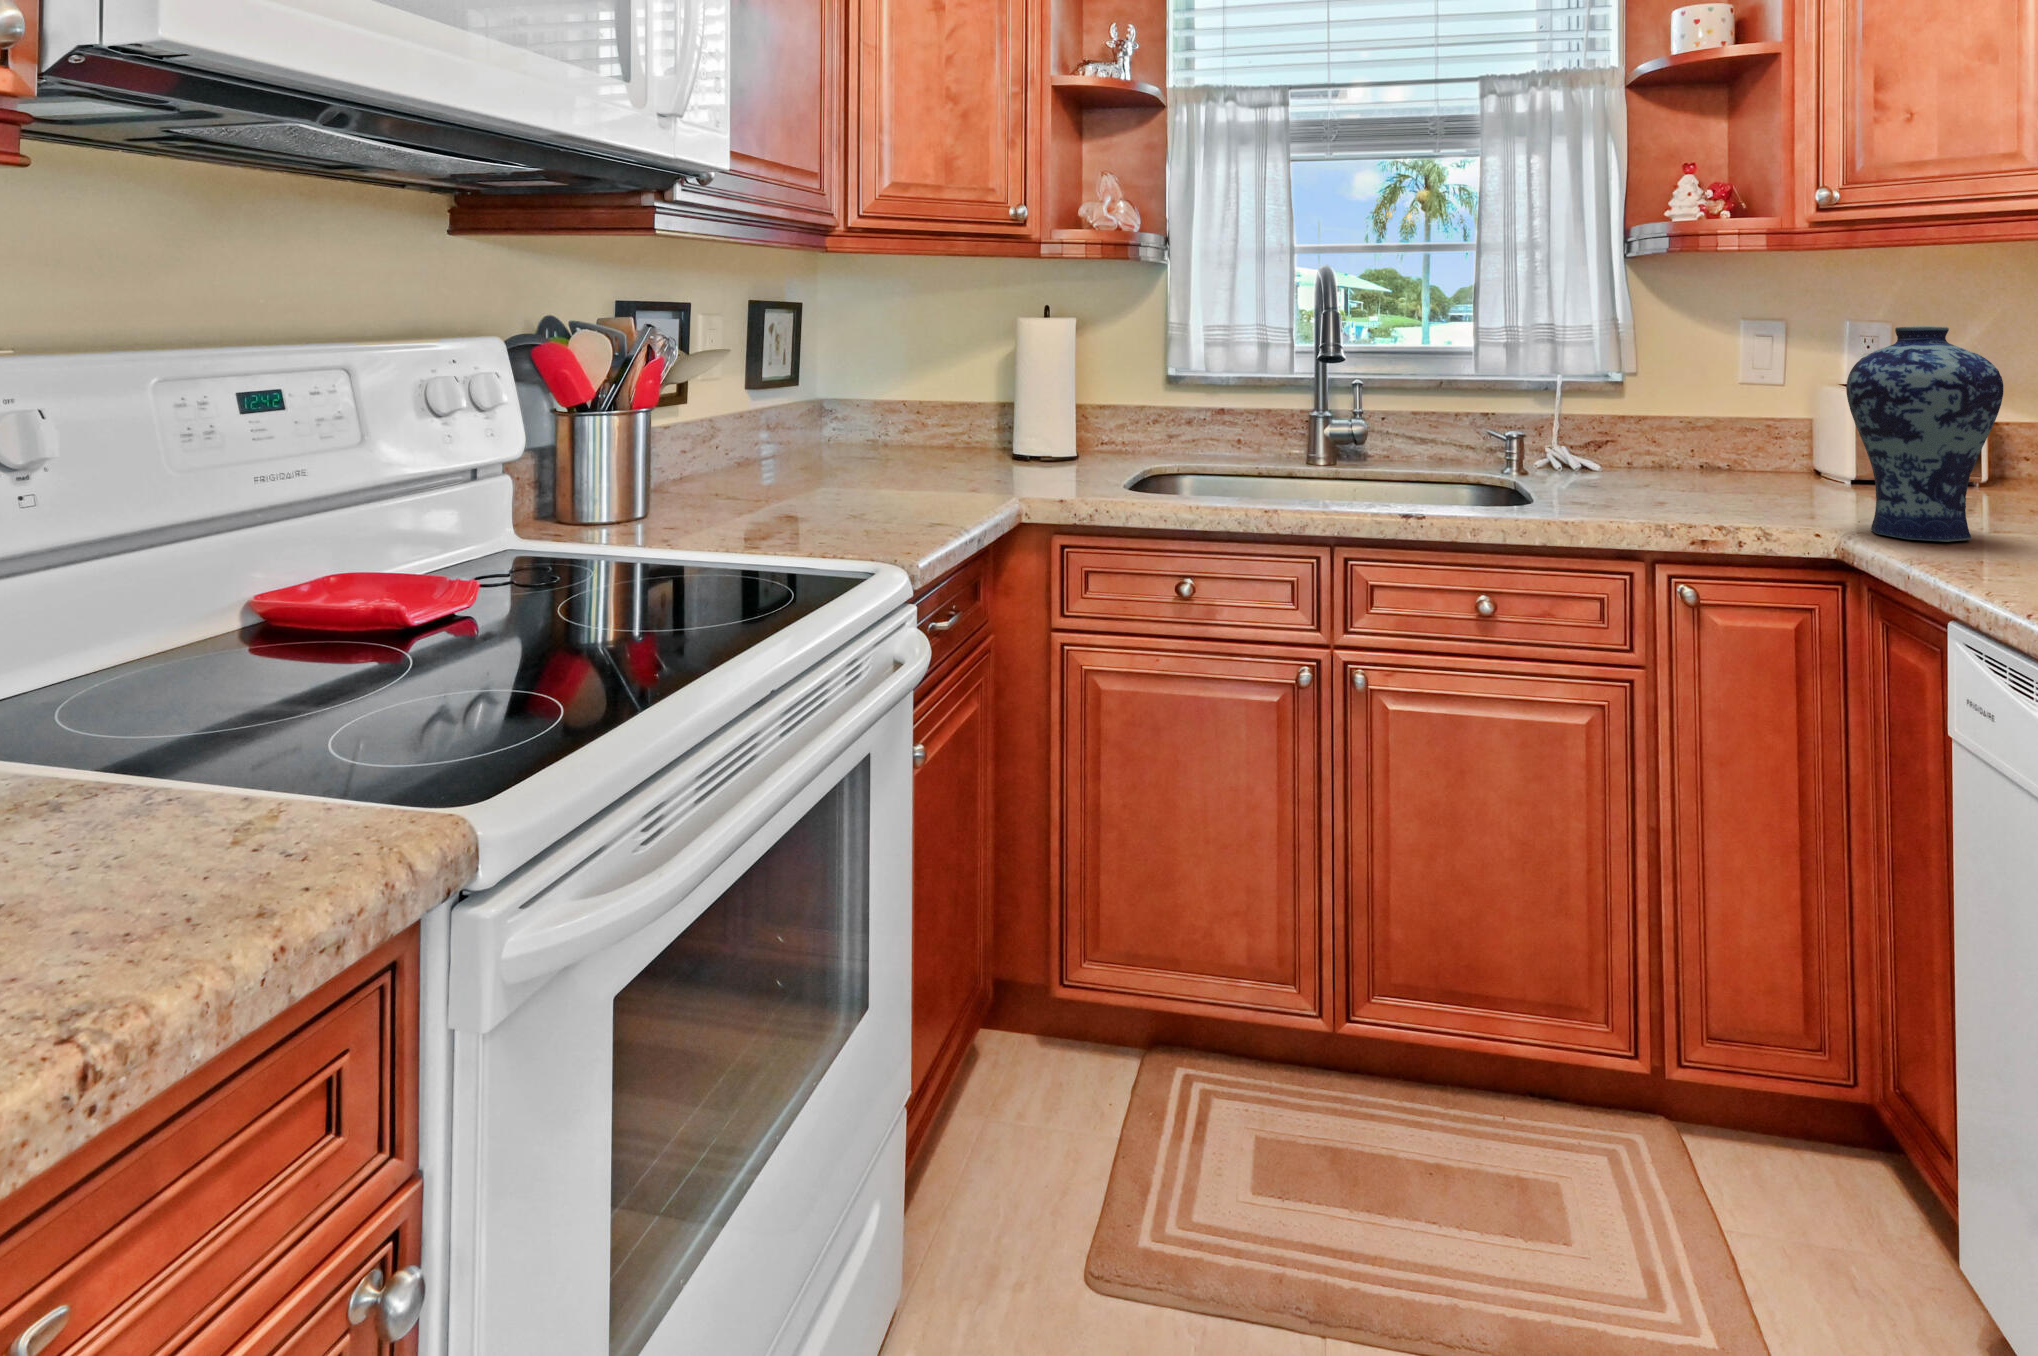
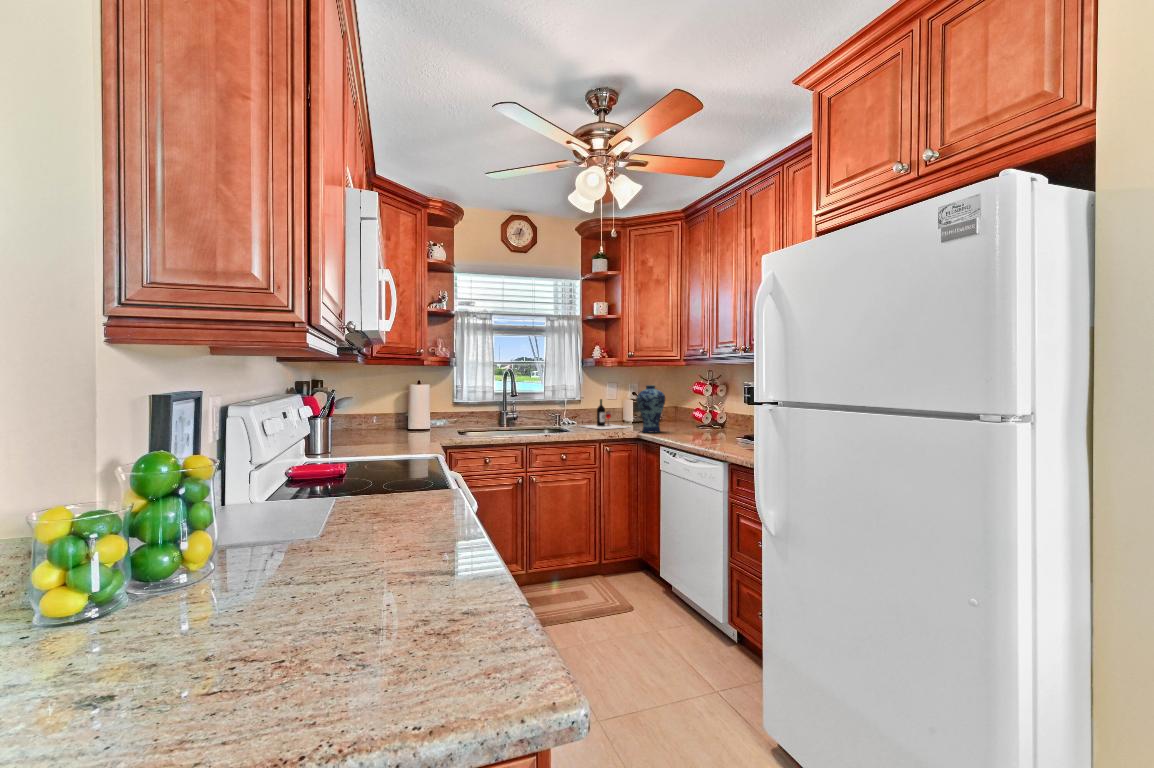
wine bottle: none [1589,379,1847,501] -> present [581,399,628,429]

